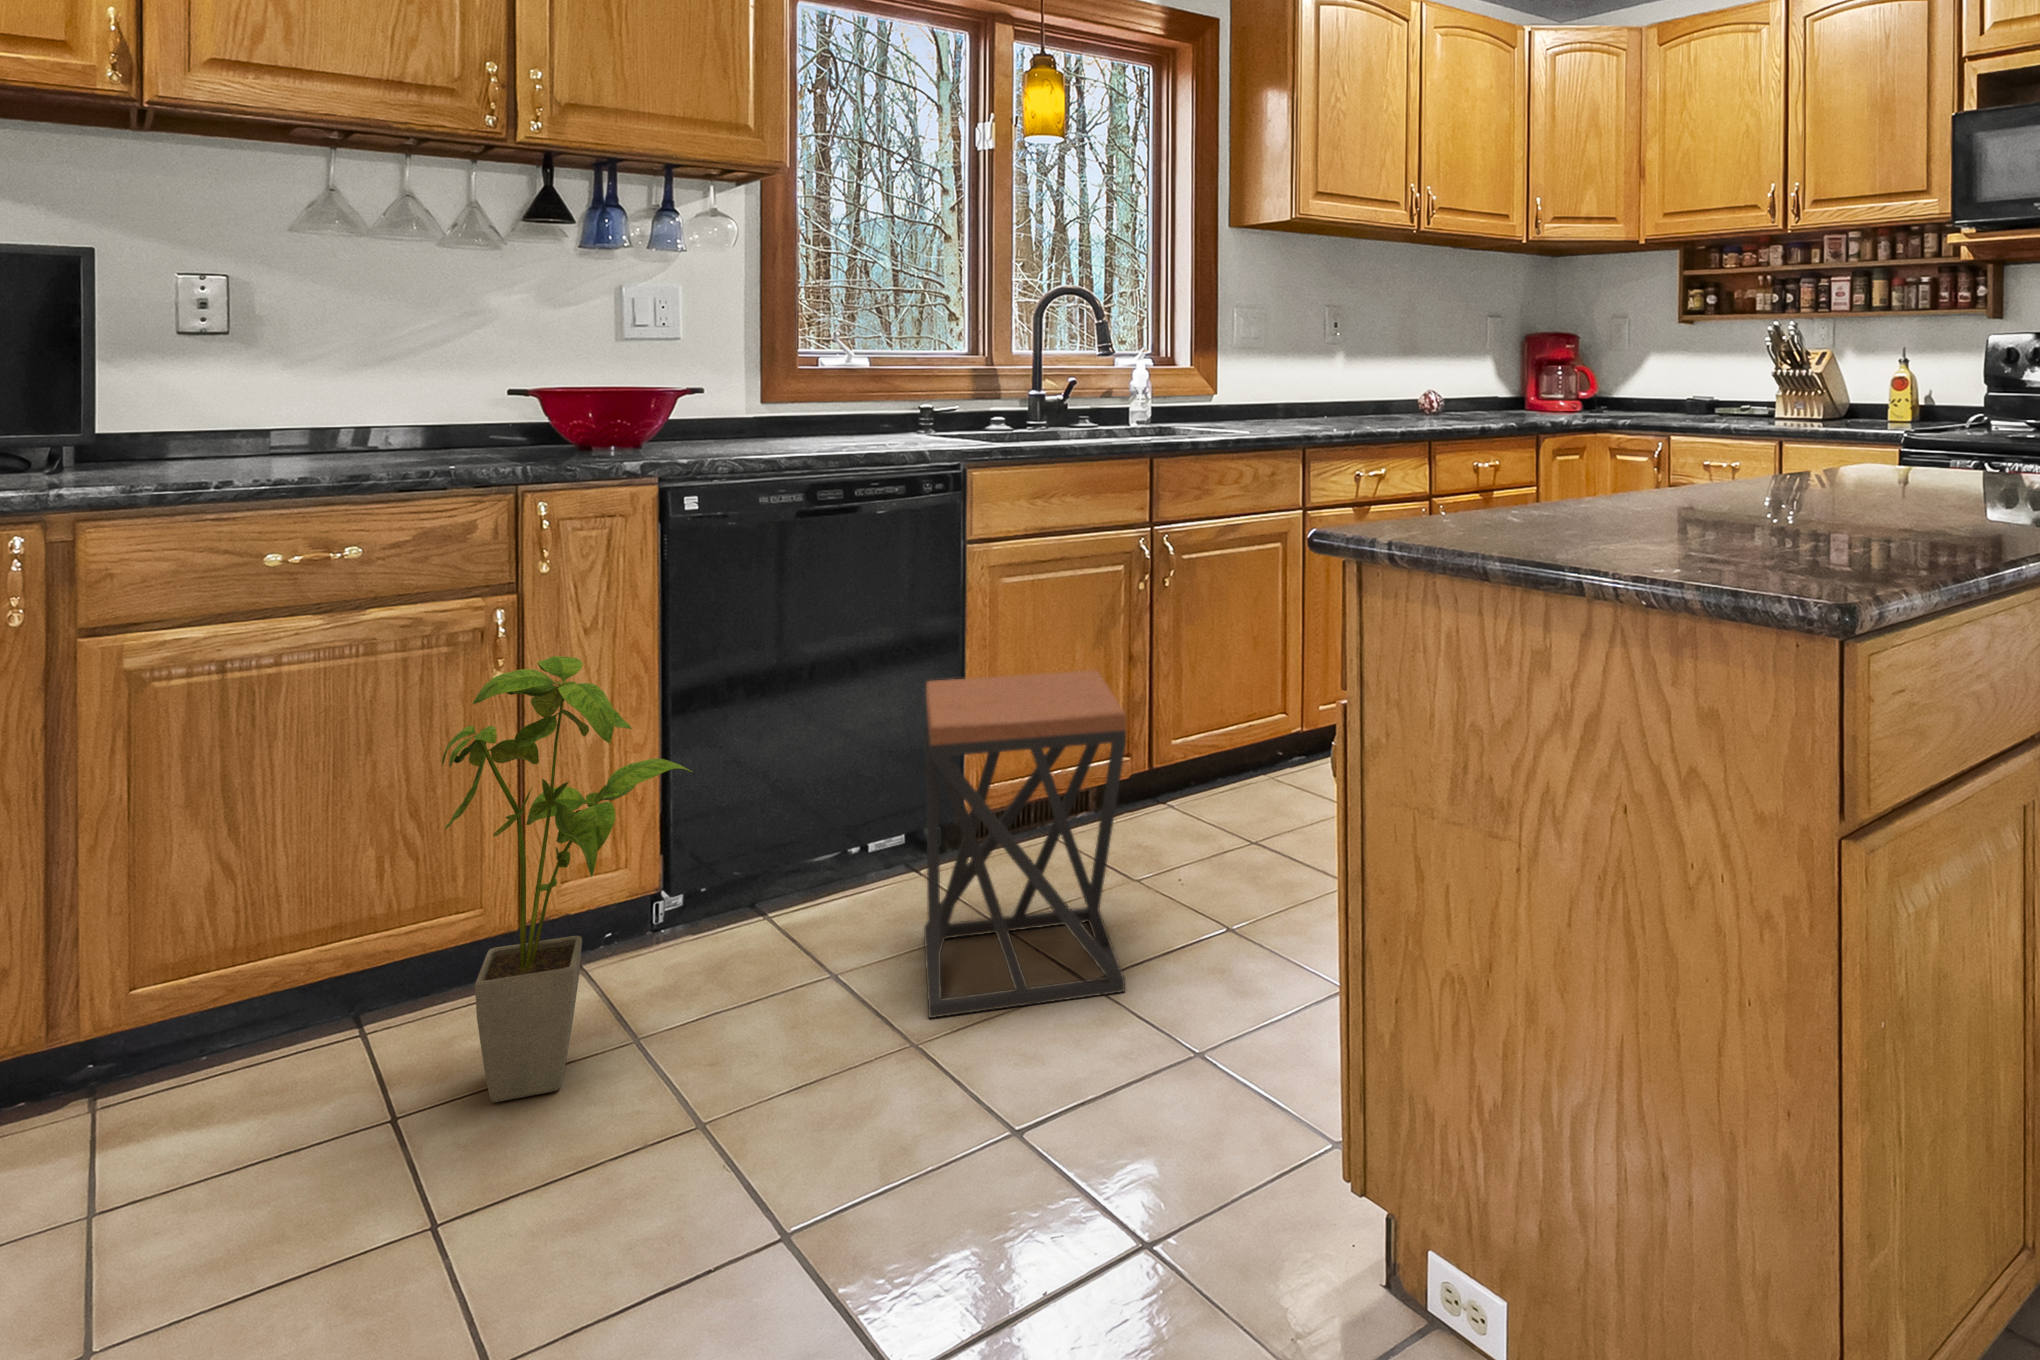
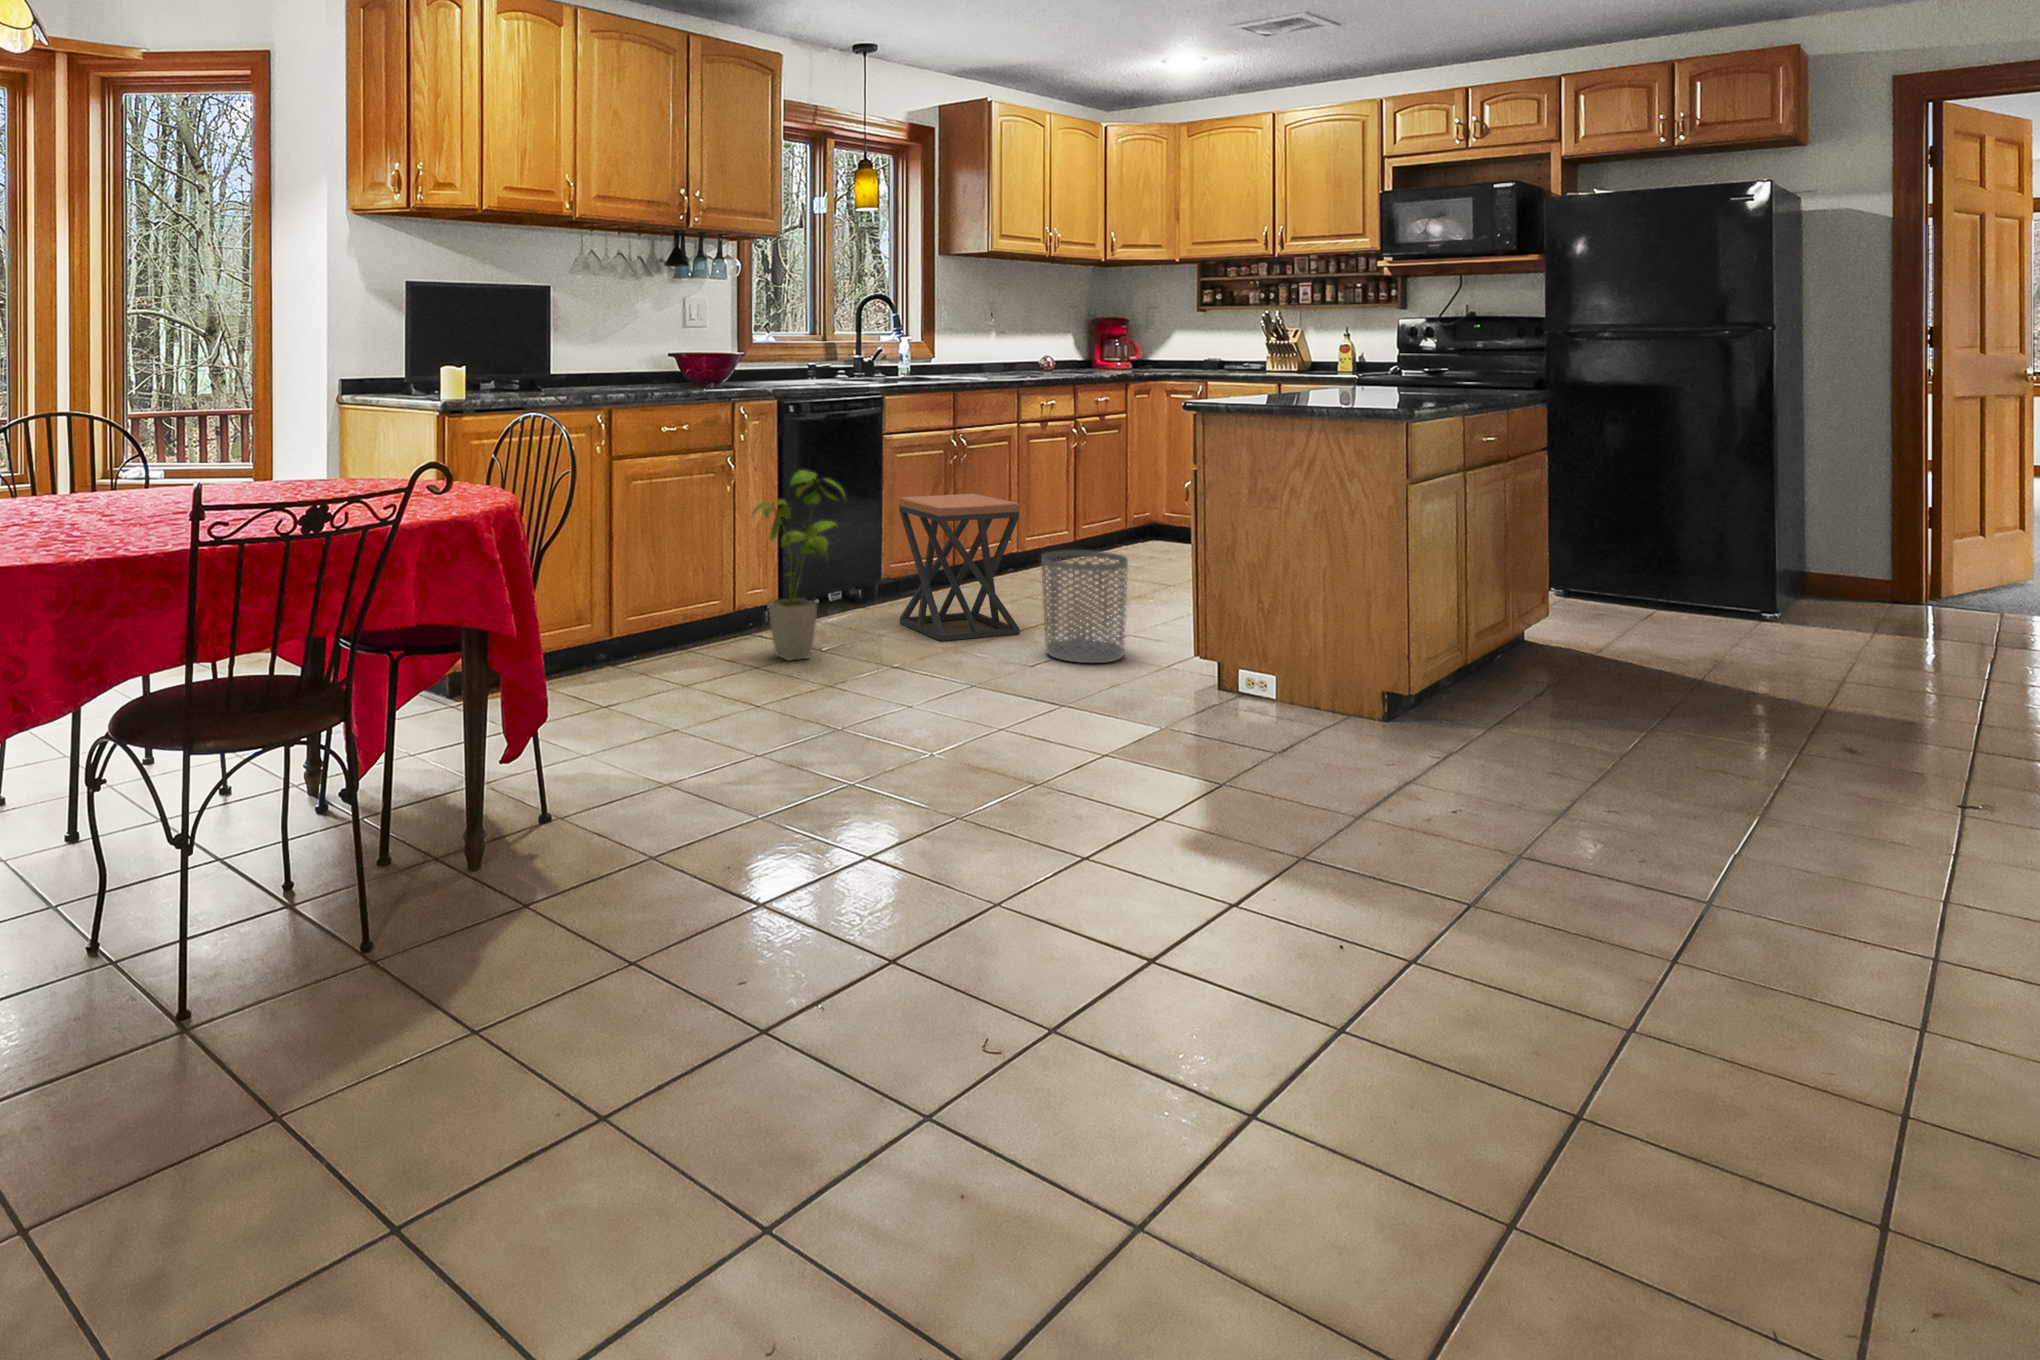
waste bin: none [1090,837,1287,1150] -> present [1041,550,1128,663]

